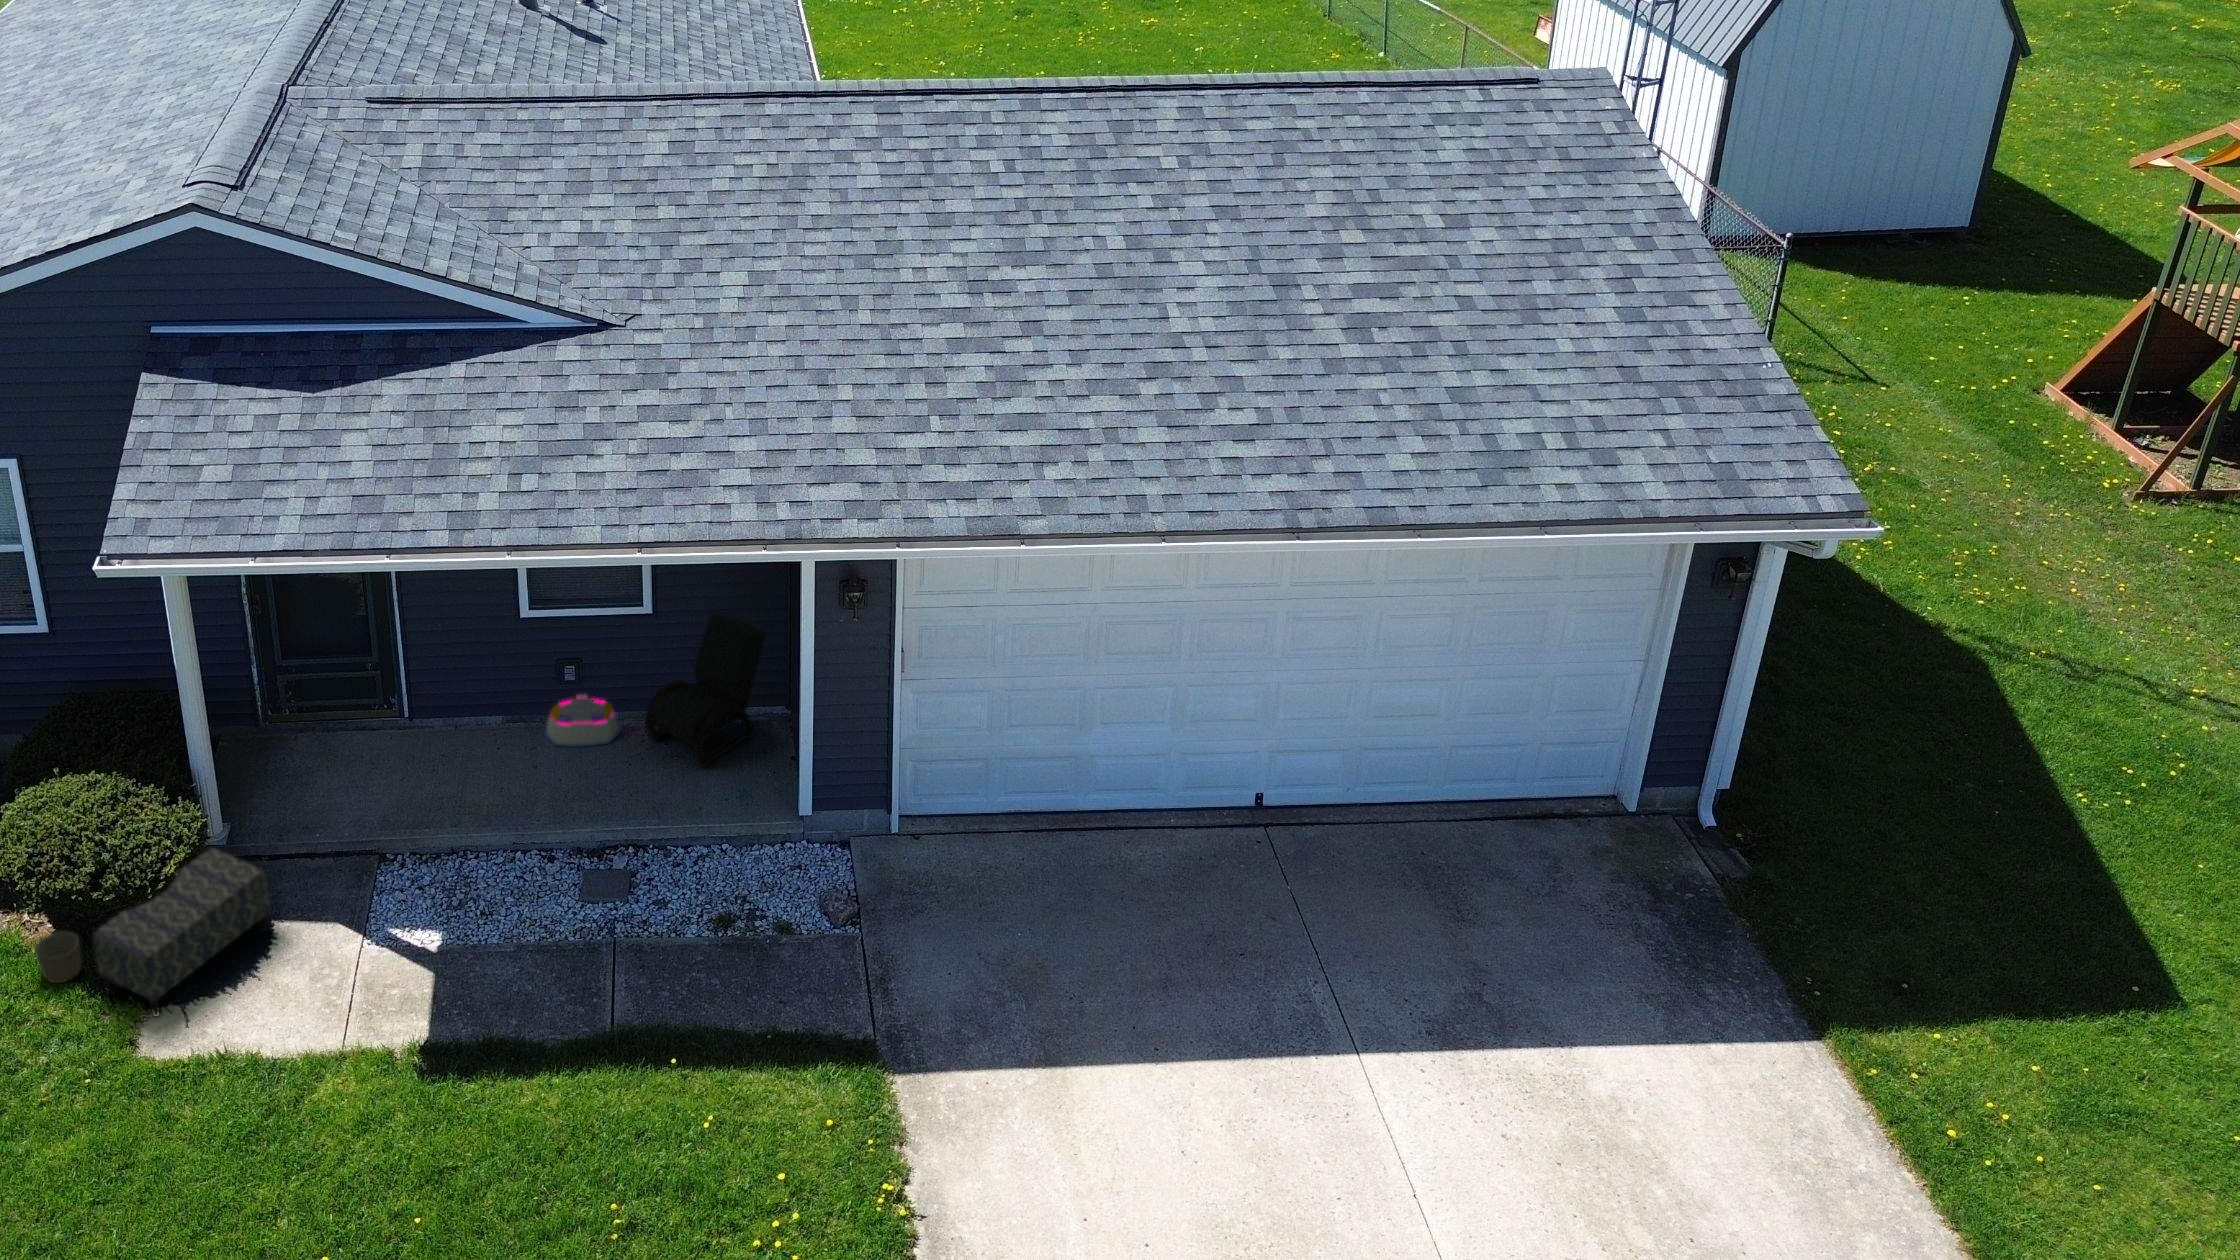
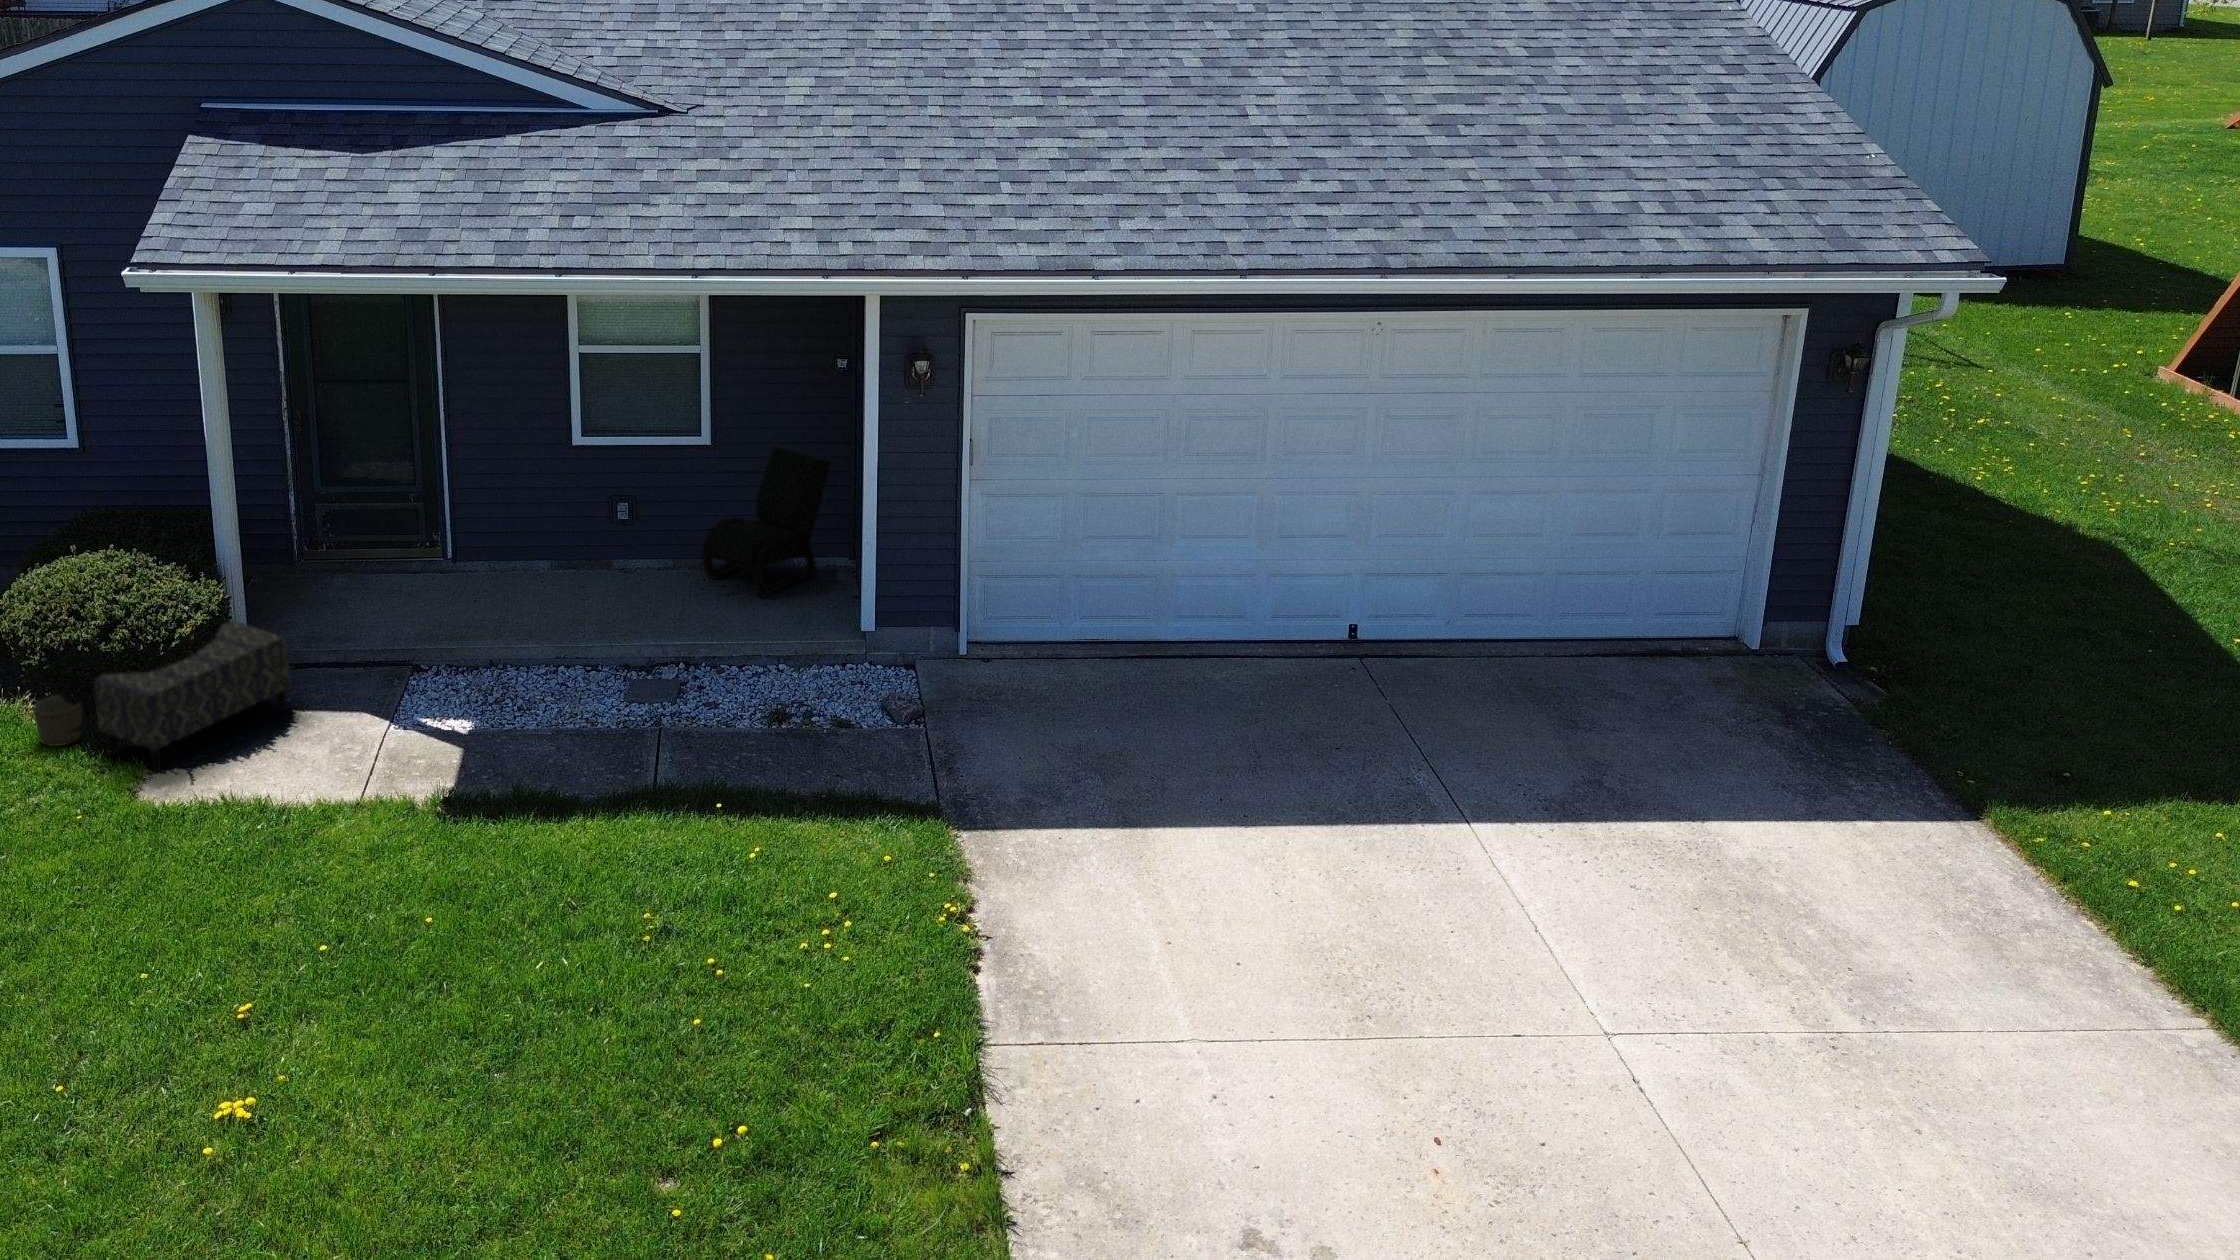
storage bin: present [545,694,621,747] -> none [596,534,678,582]

